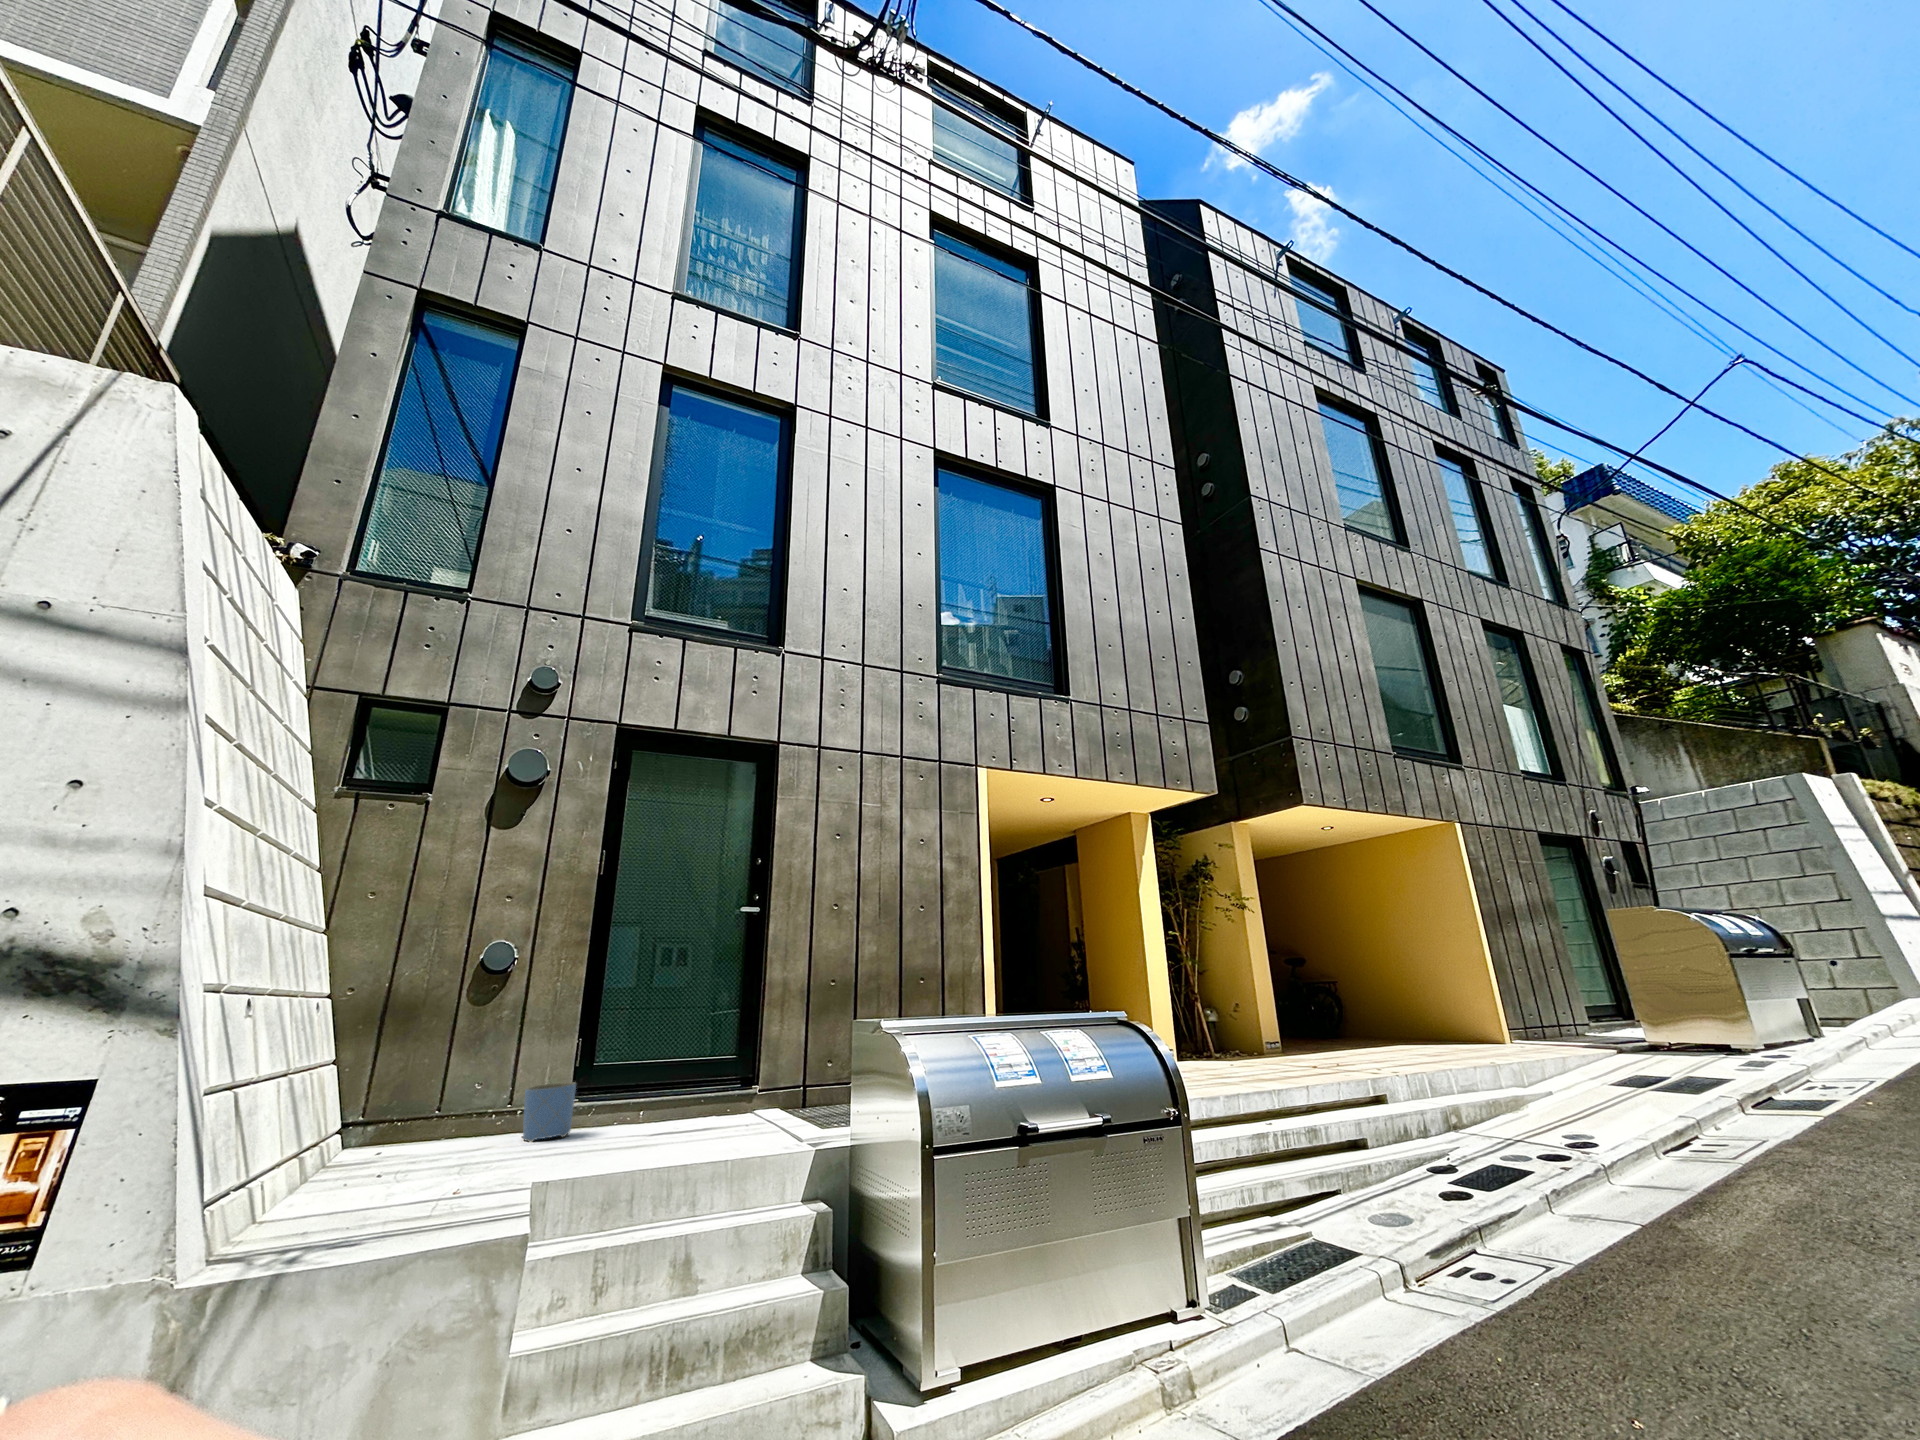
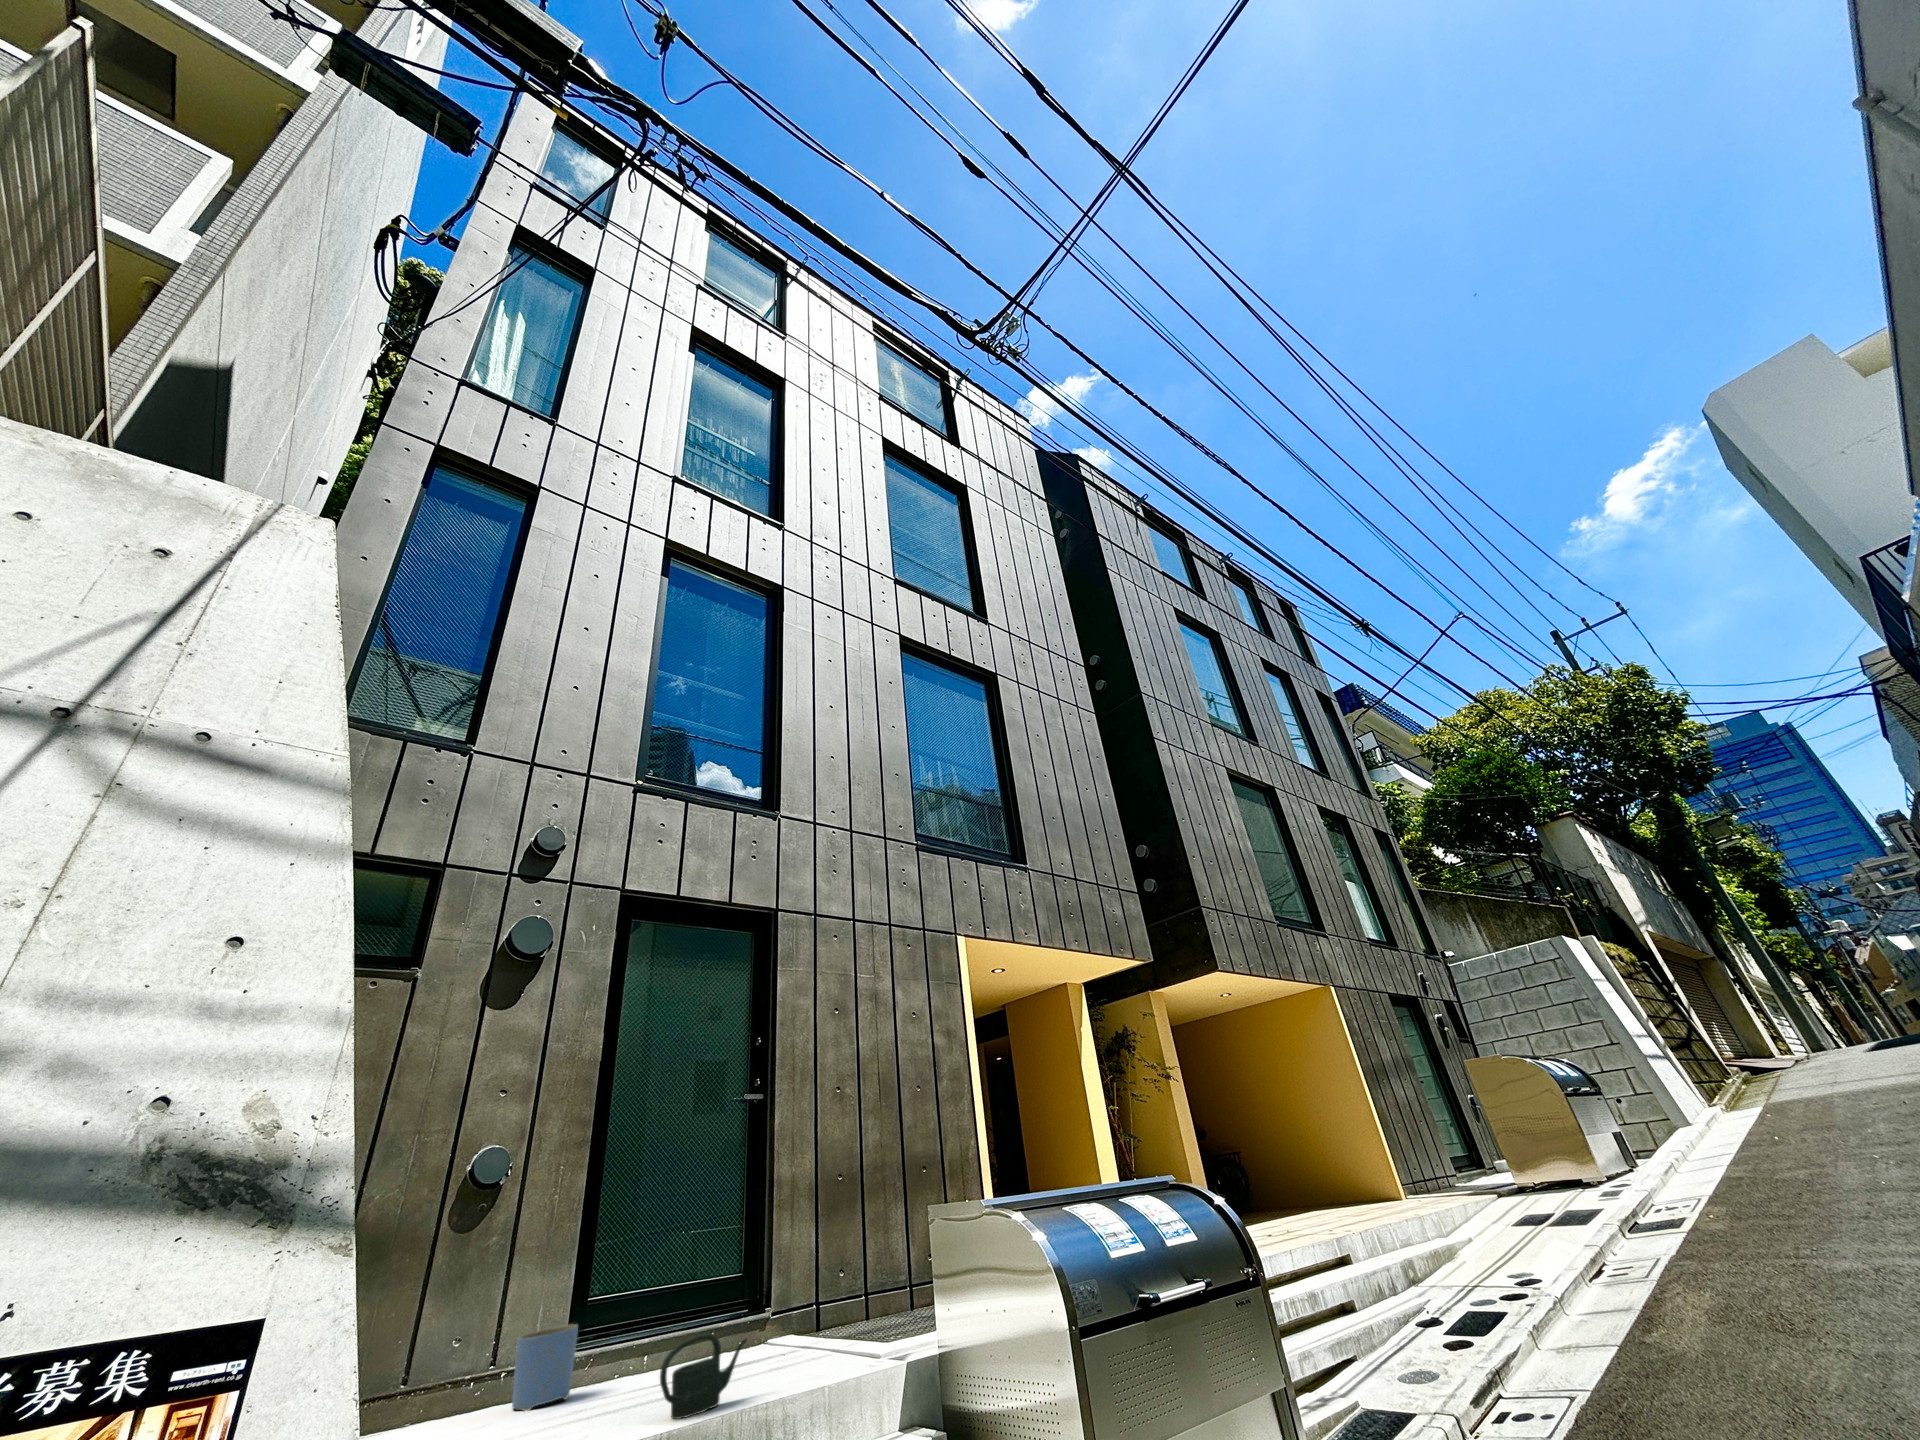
watering can: none [577,1109,667,1172] -> present [660,1335,747,1419]

